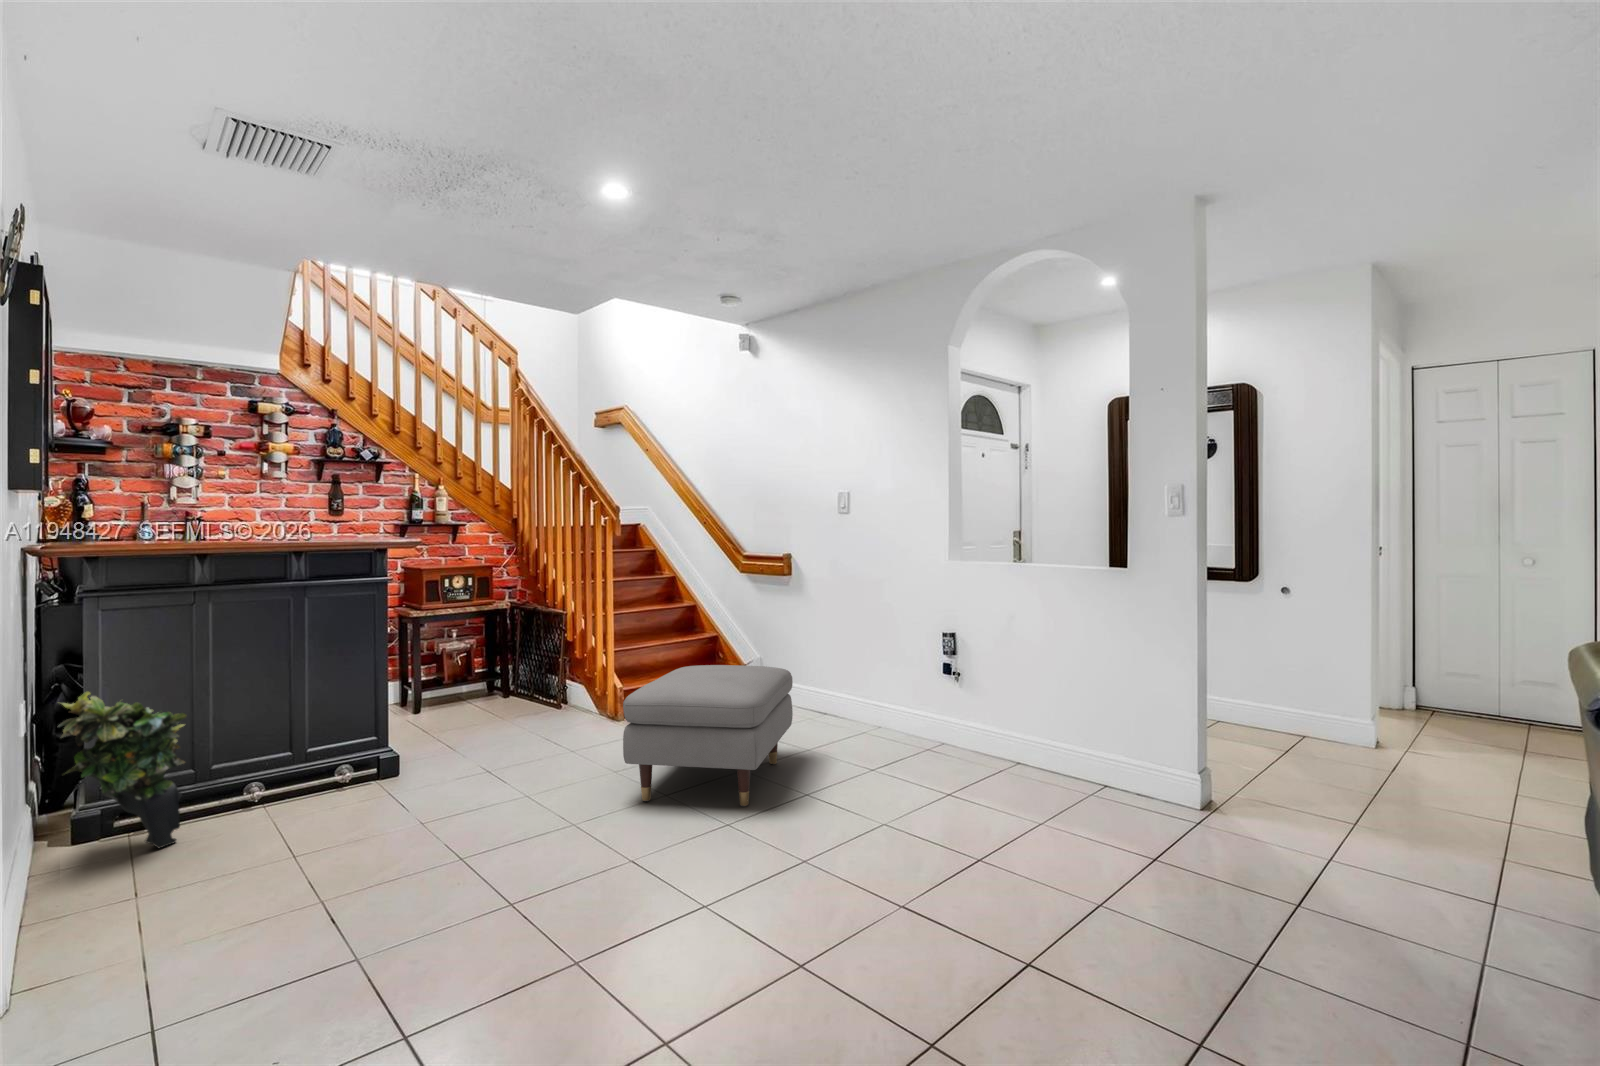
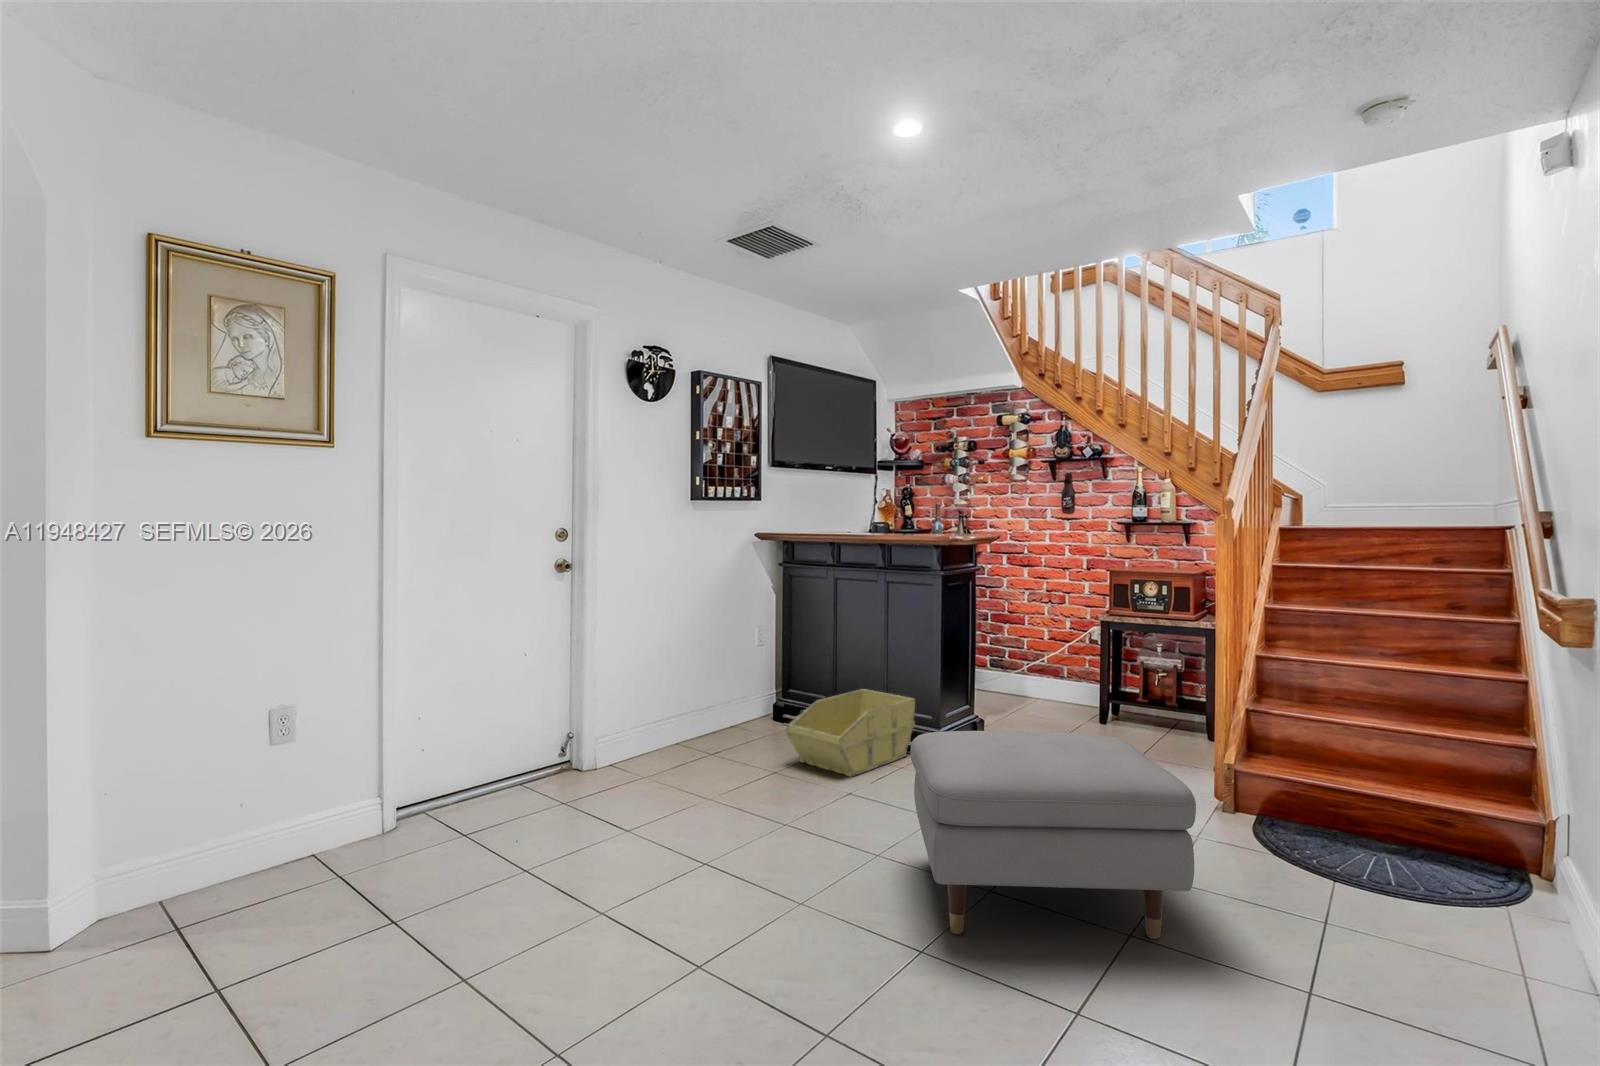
potted plant: present [59,692,186,848] -> none [722,625,792,737]
storage bin: none [286,721,407,835] -> present [786,689,915,777]

